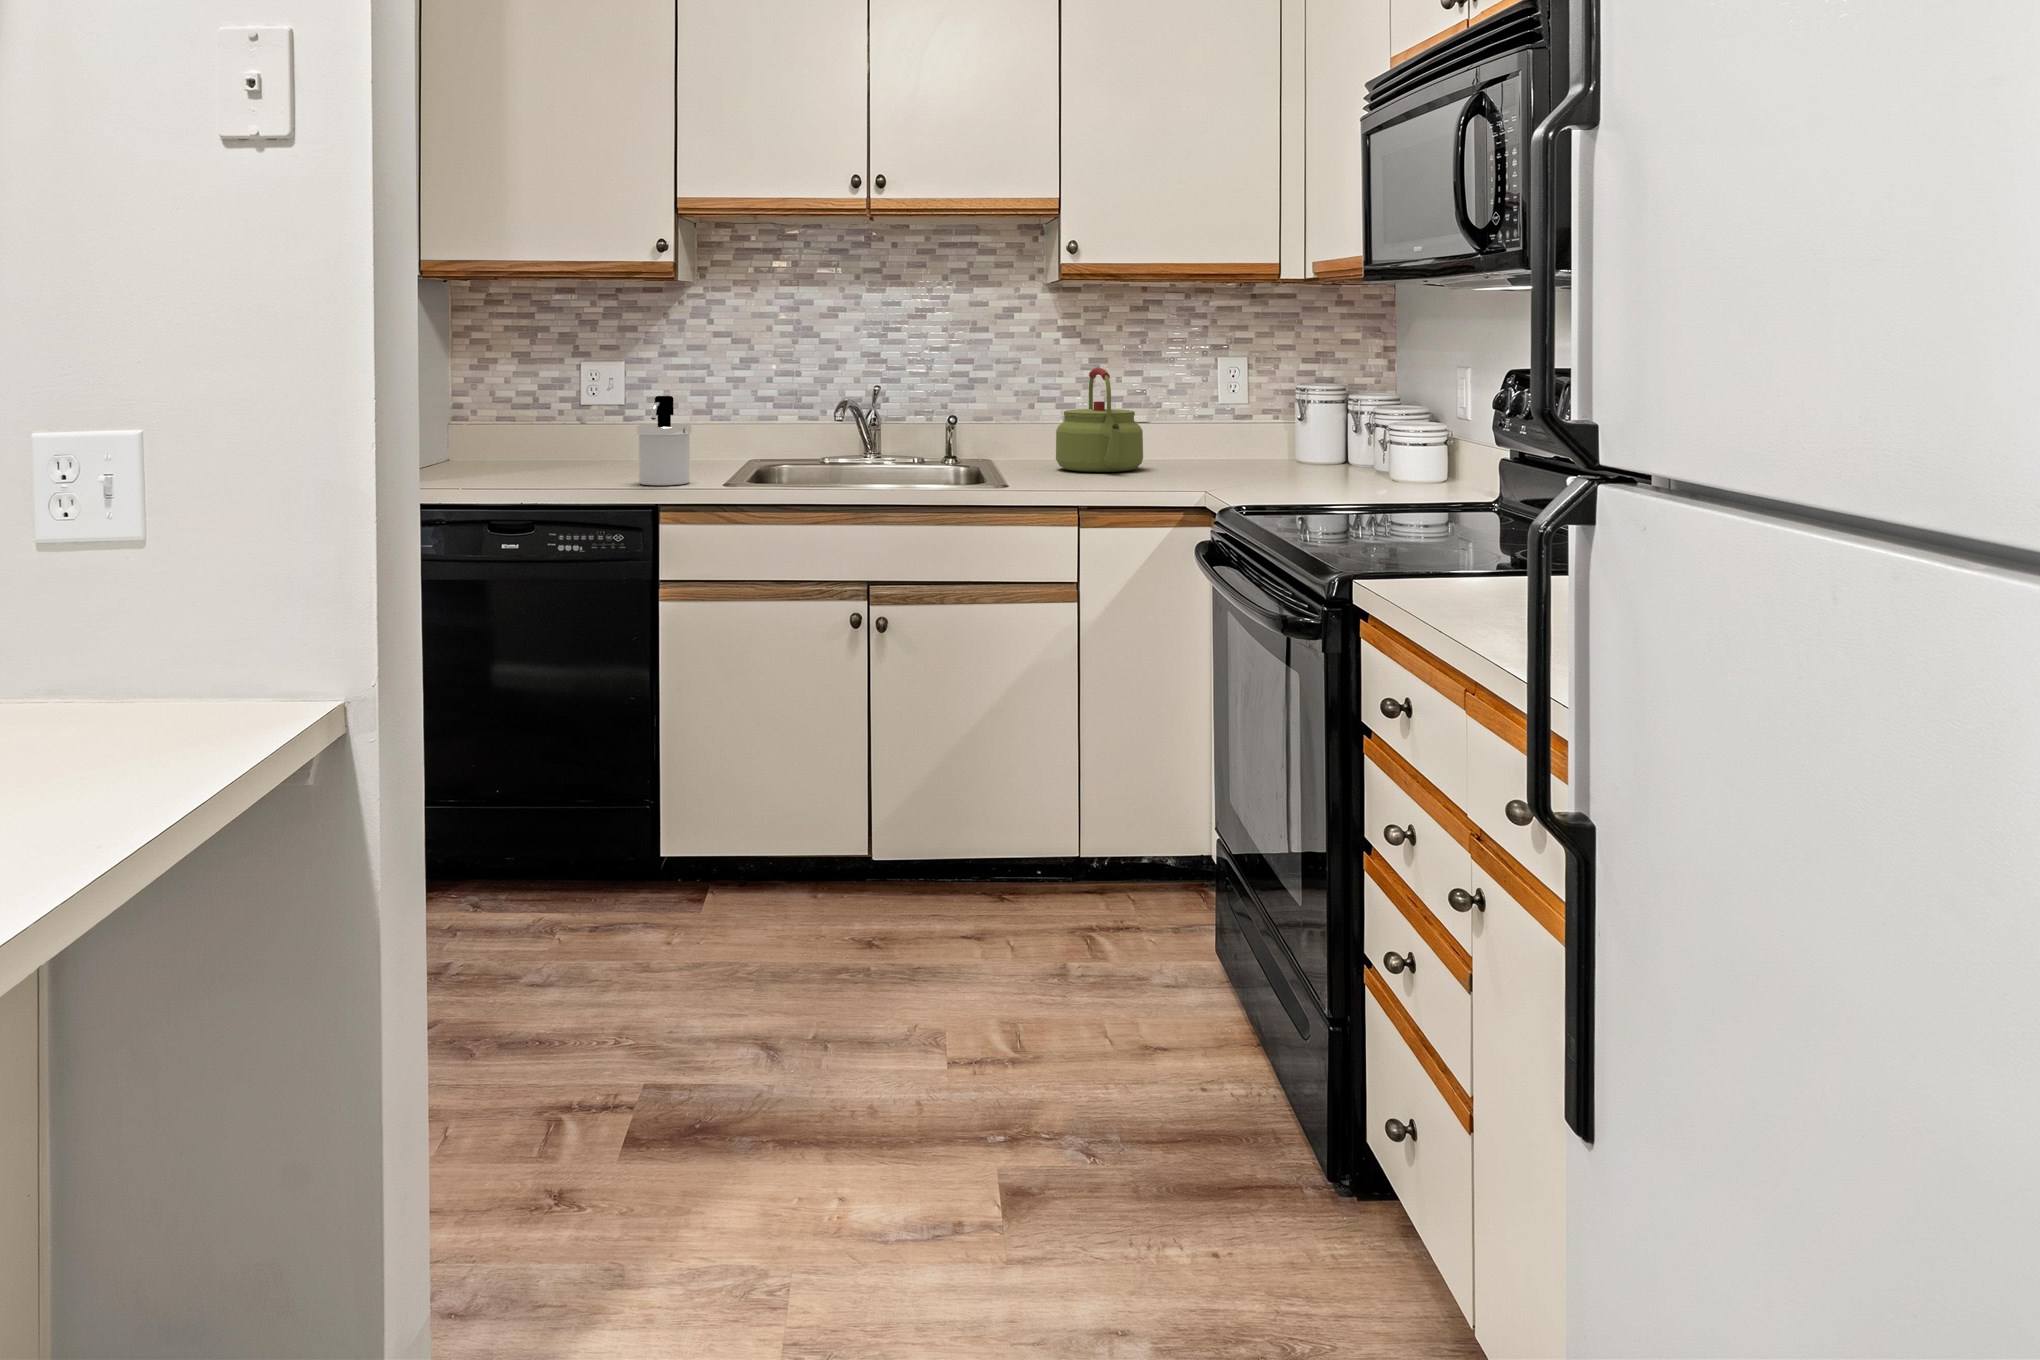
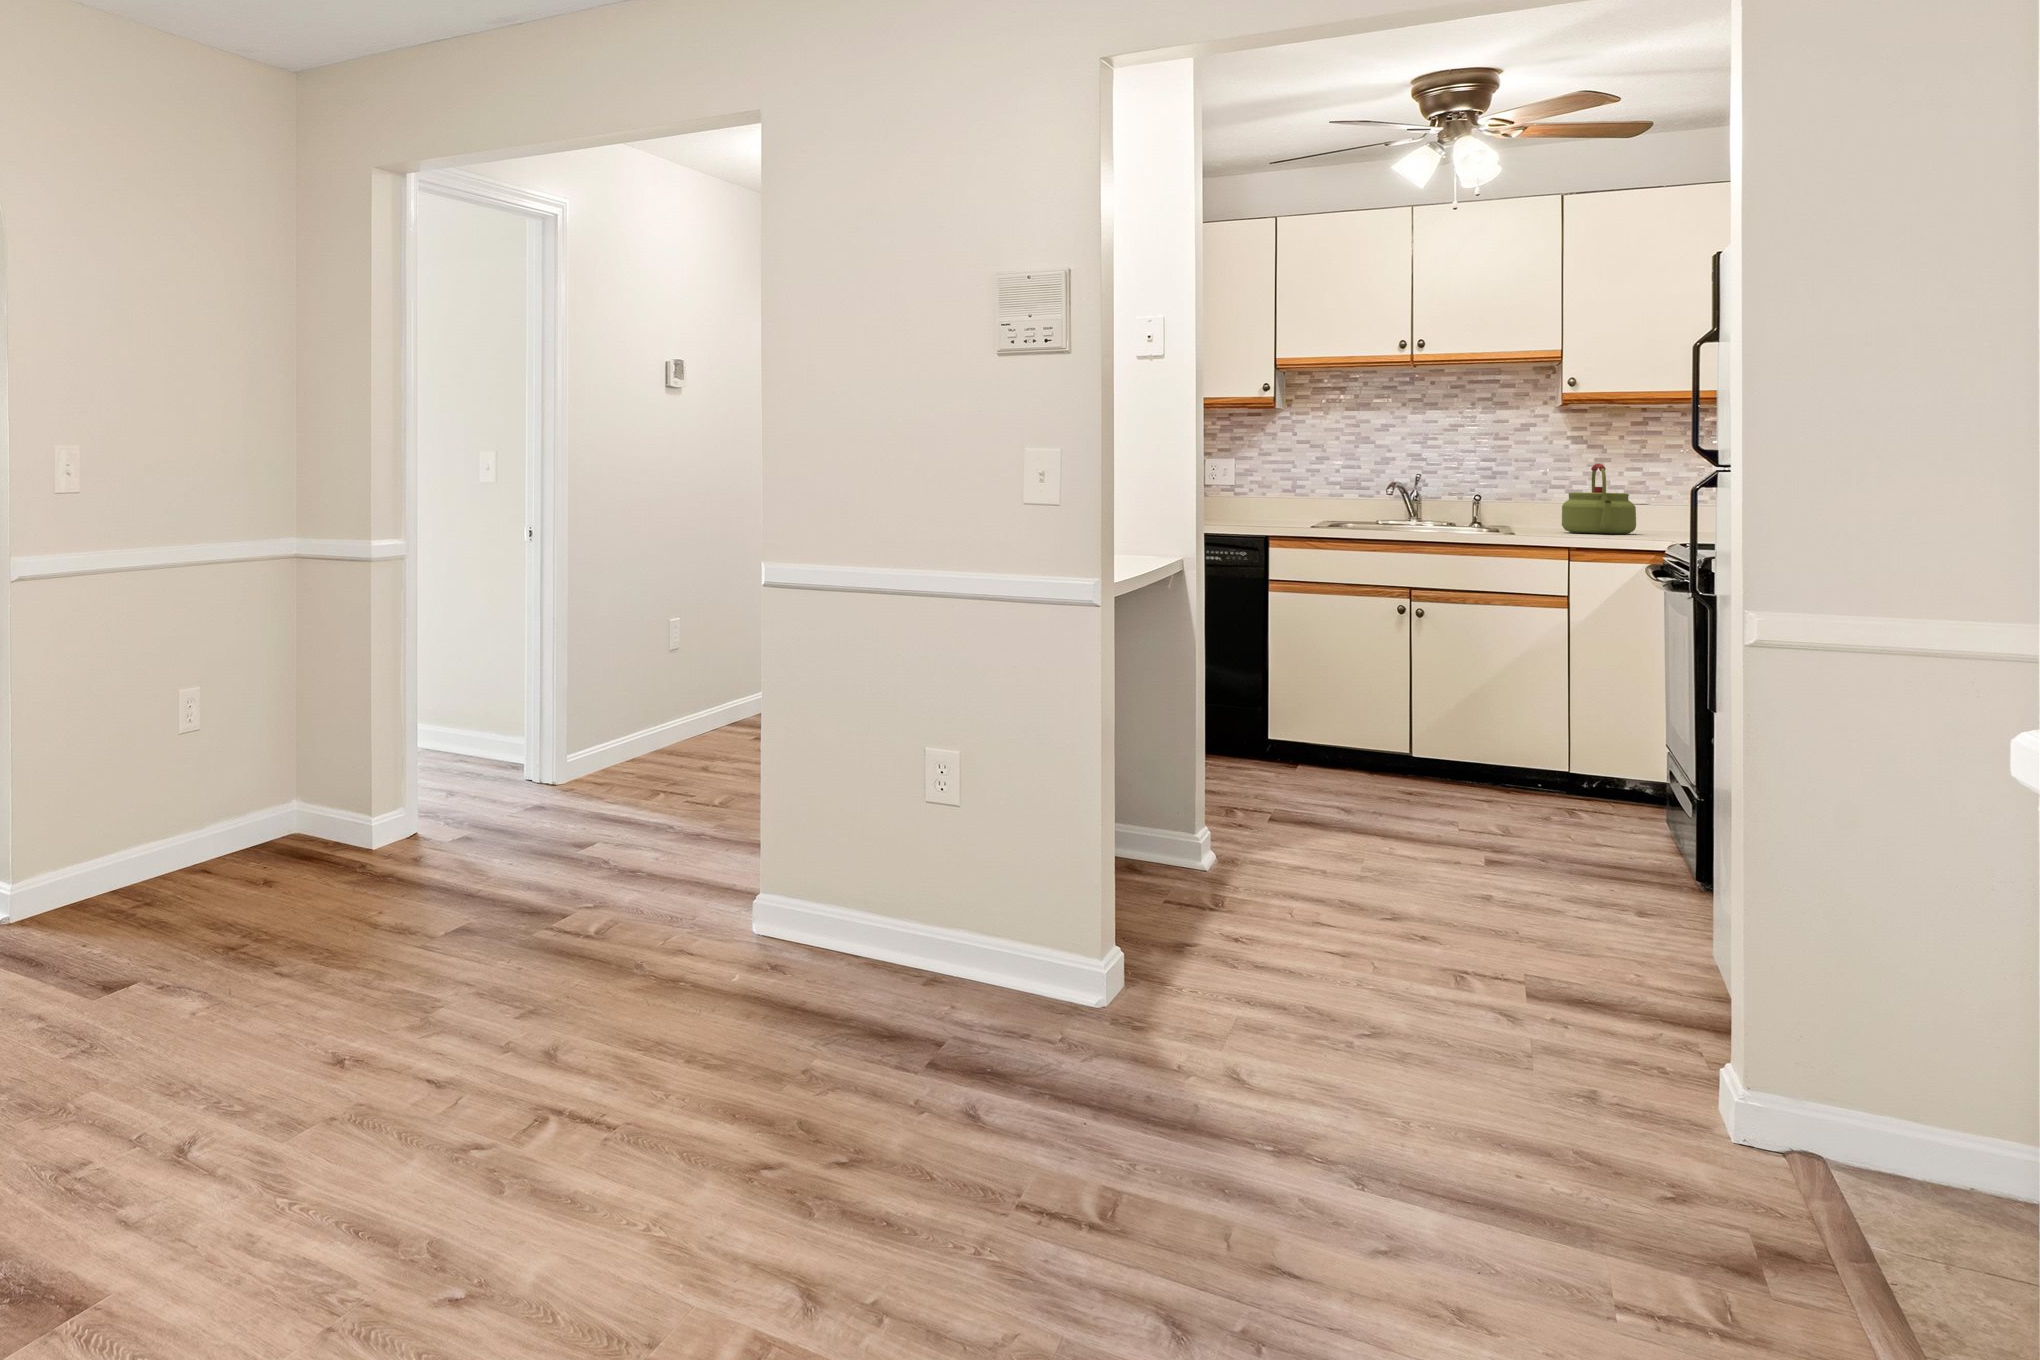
soap dispenser: present [637,396,691,485] -> none [1251,476,1286,528]

